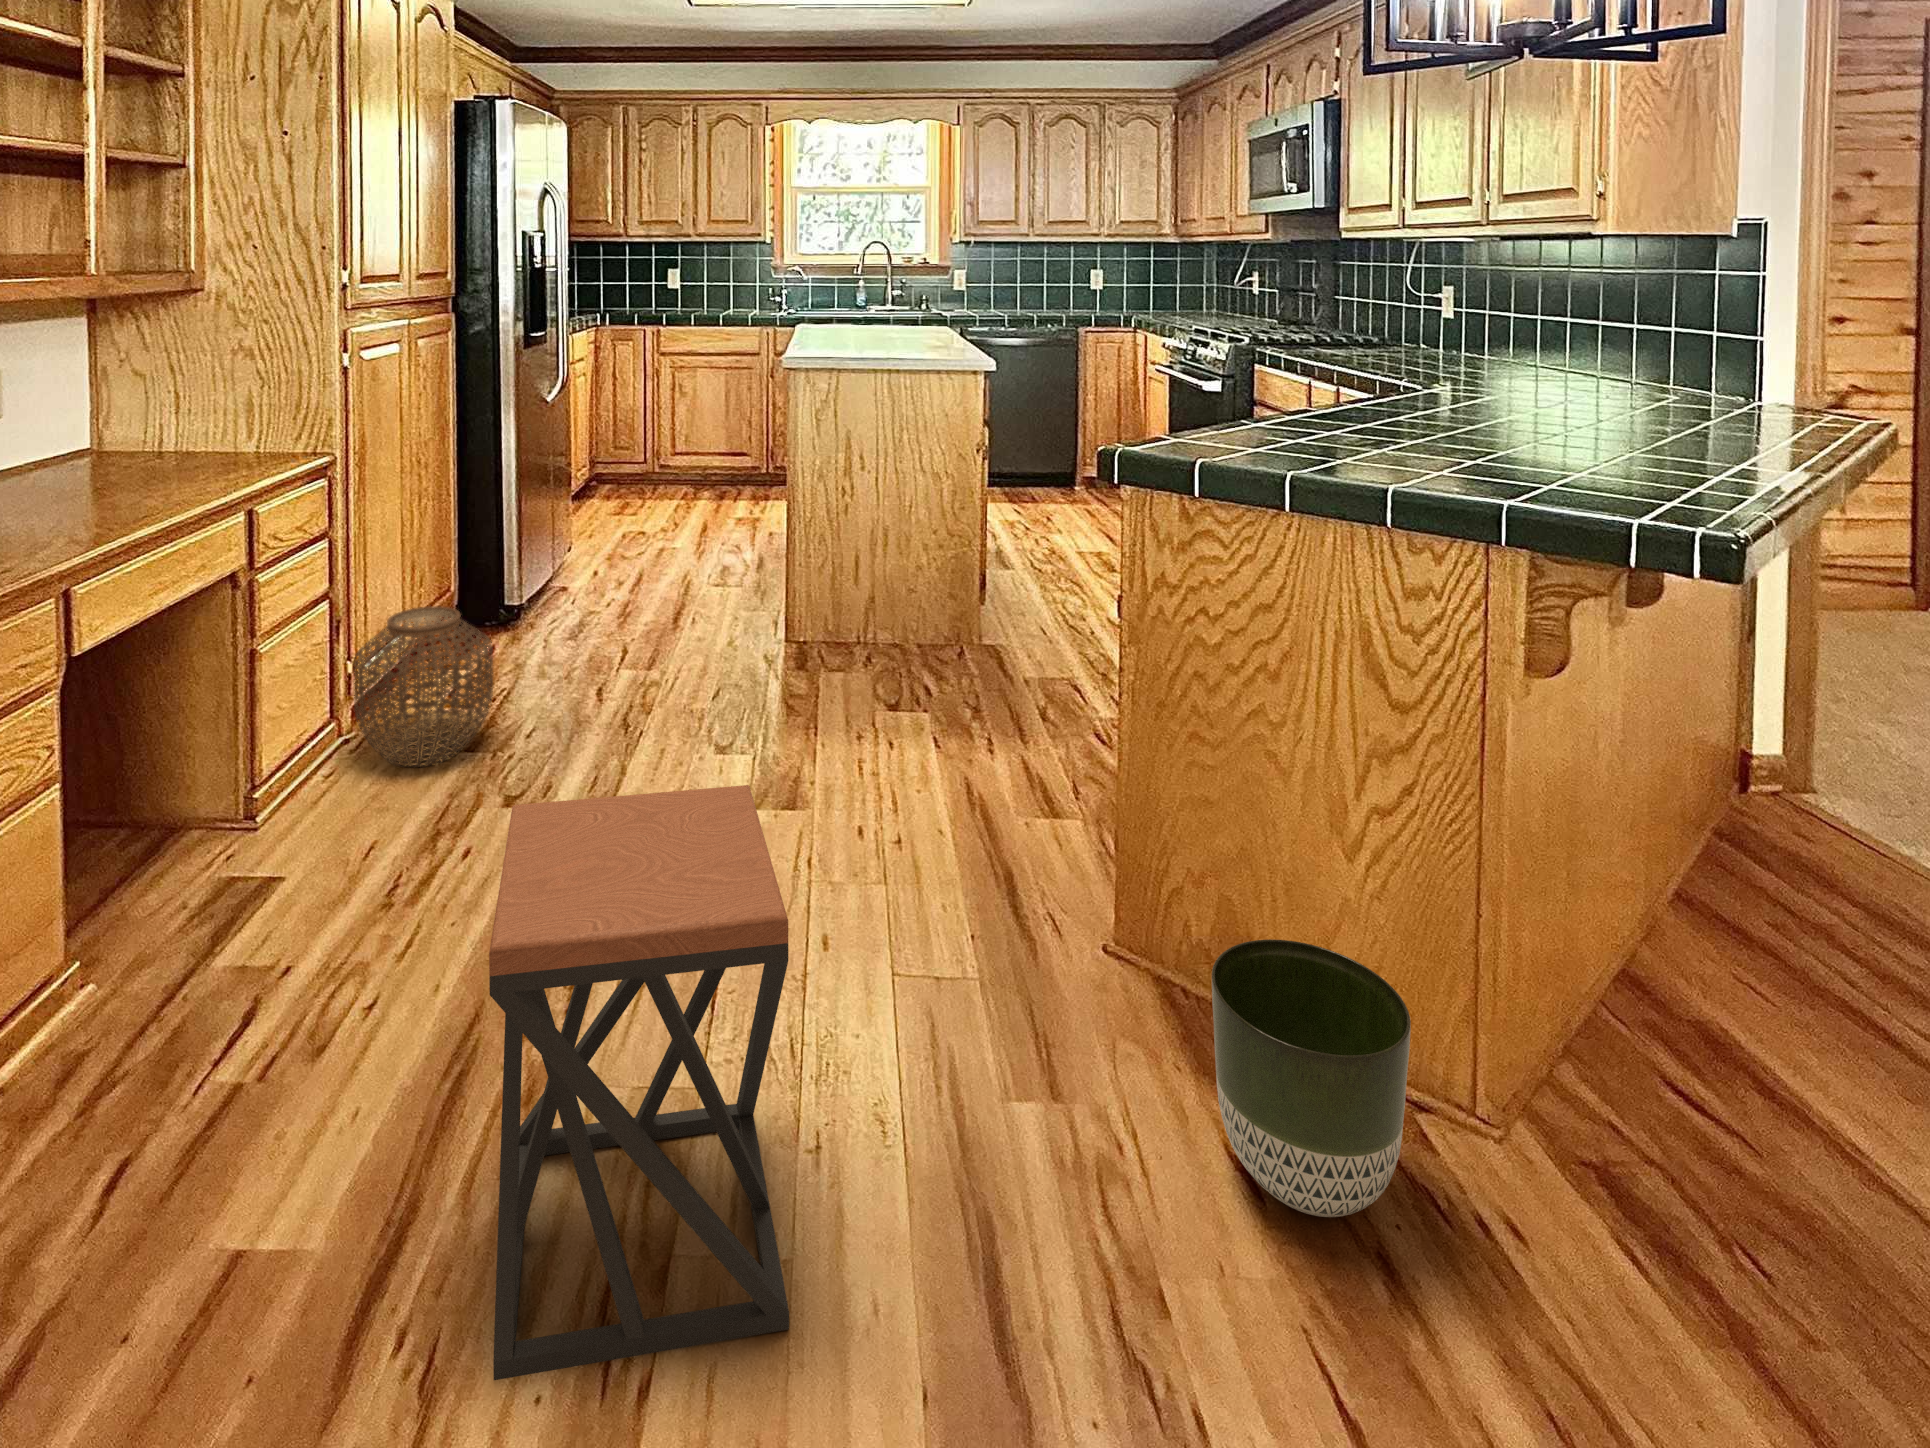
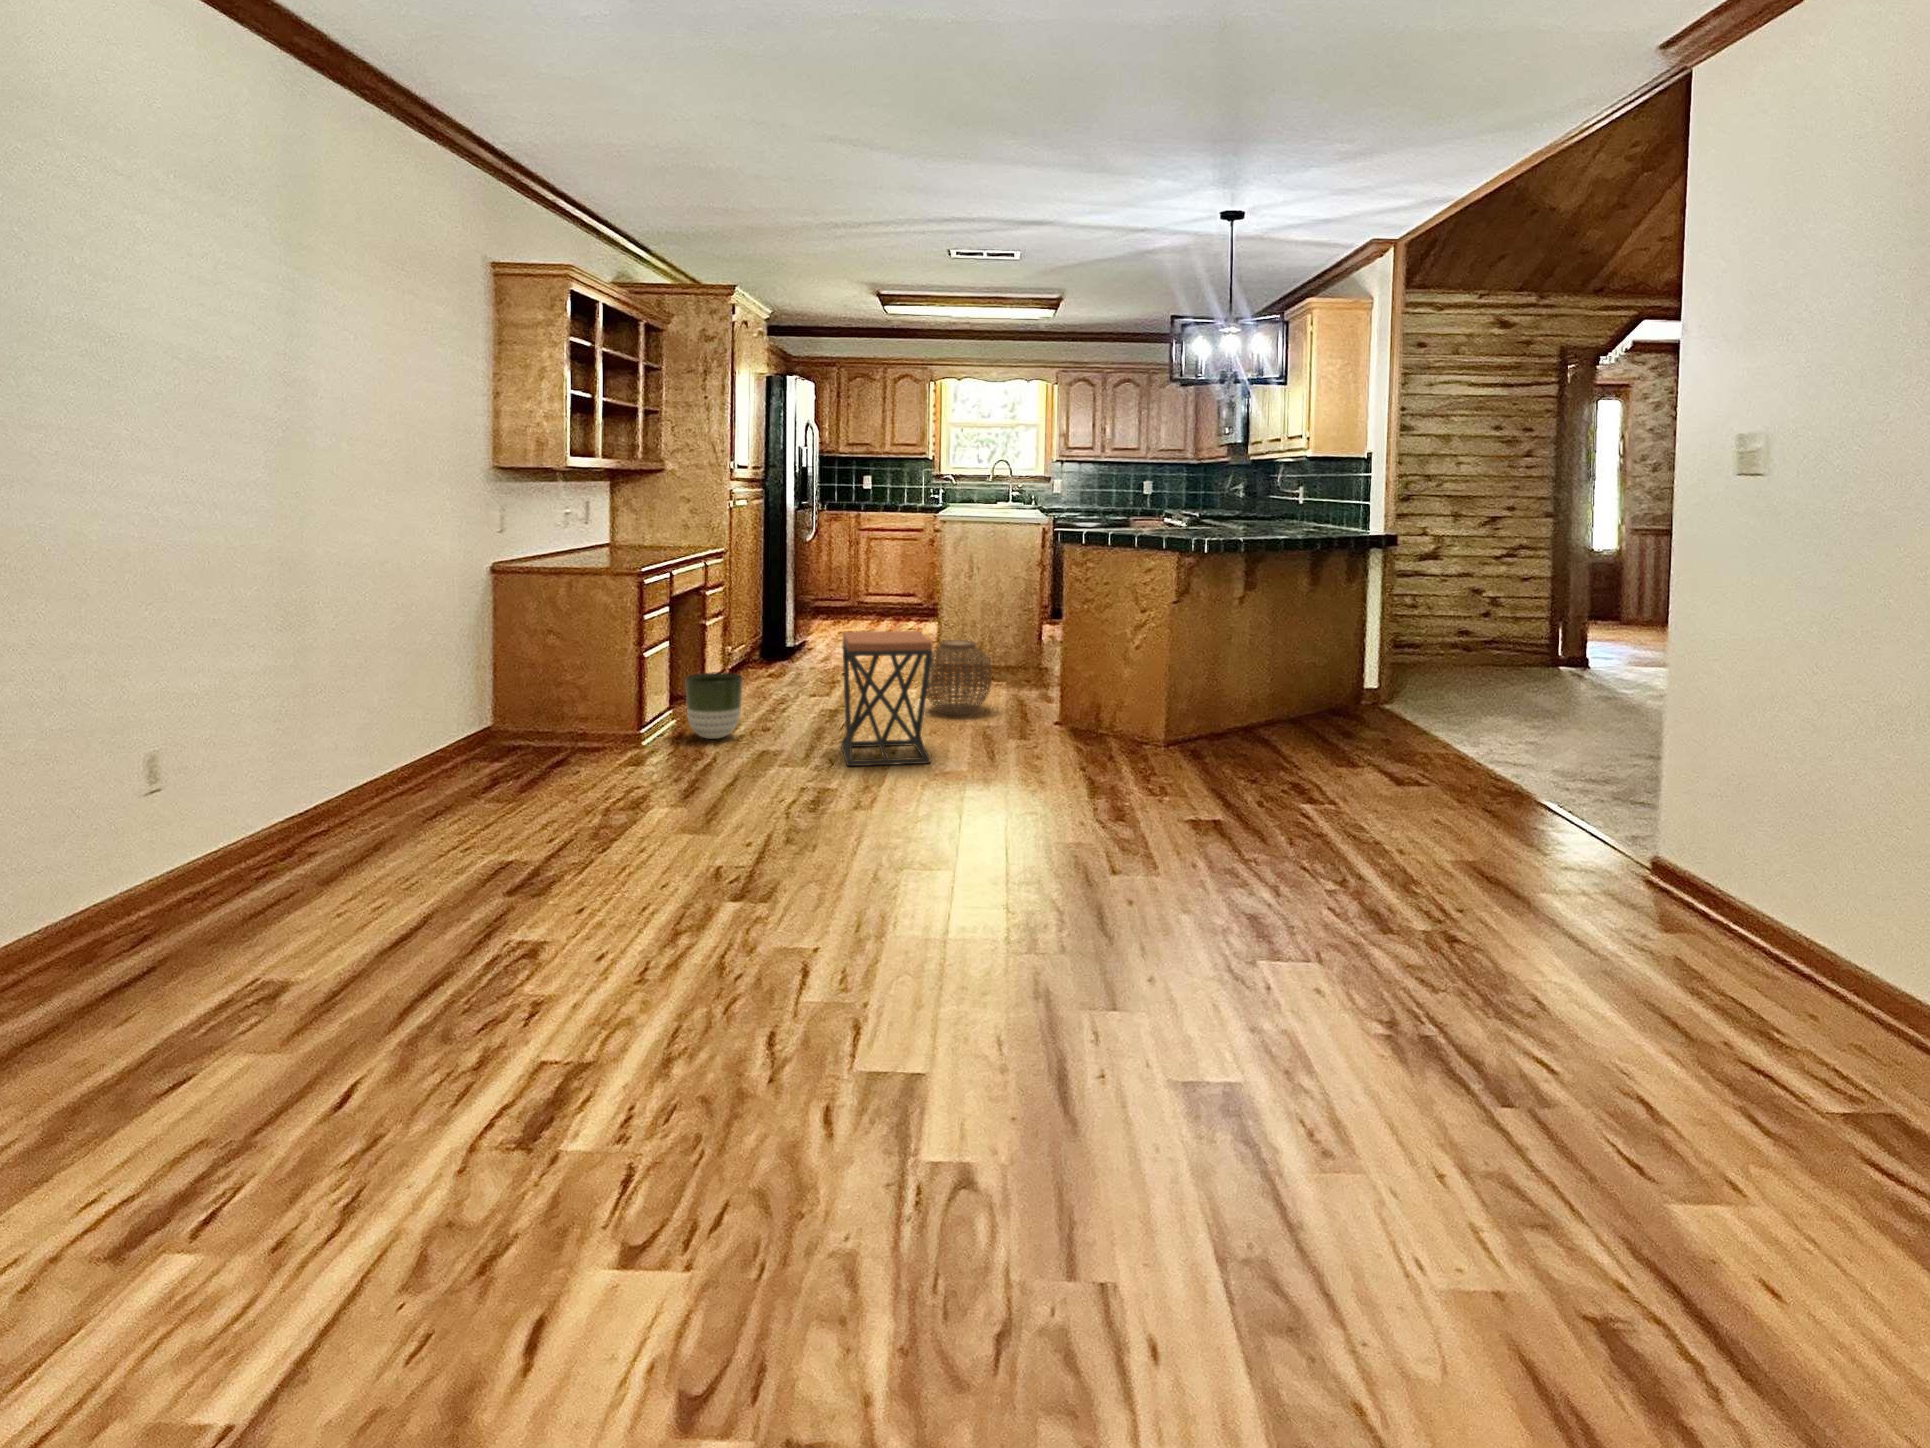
woven basket: present [354,606,493,767] -> present [924,640,991,715]
planter: present [1212,939,1411,1217] -> present [686,672,743,739]

